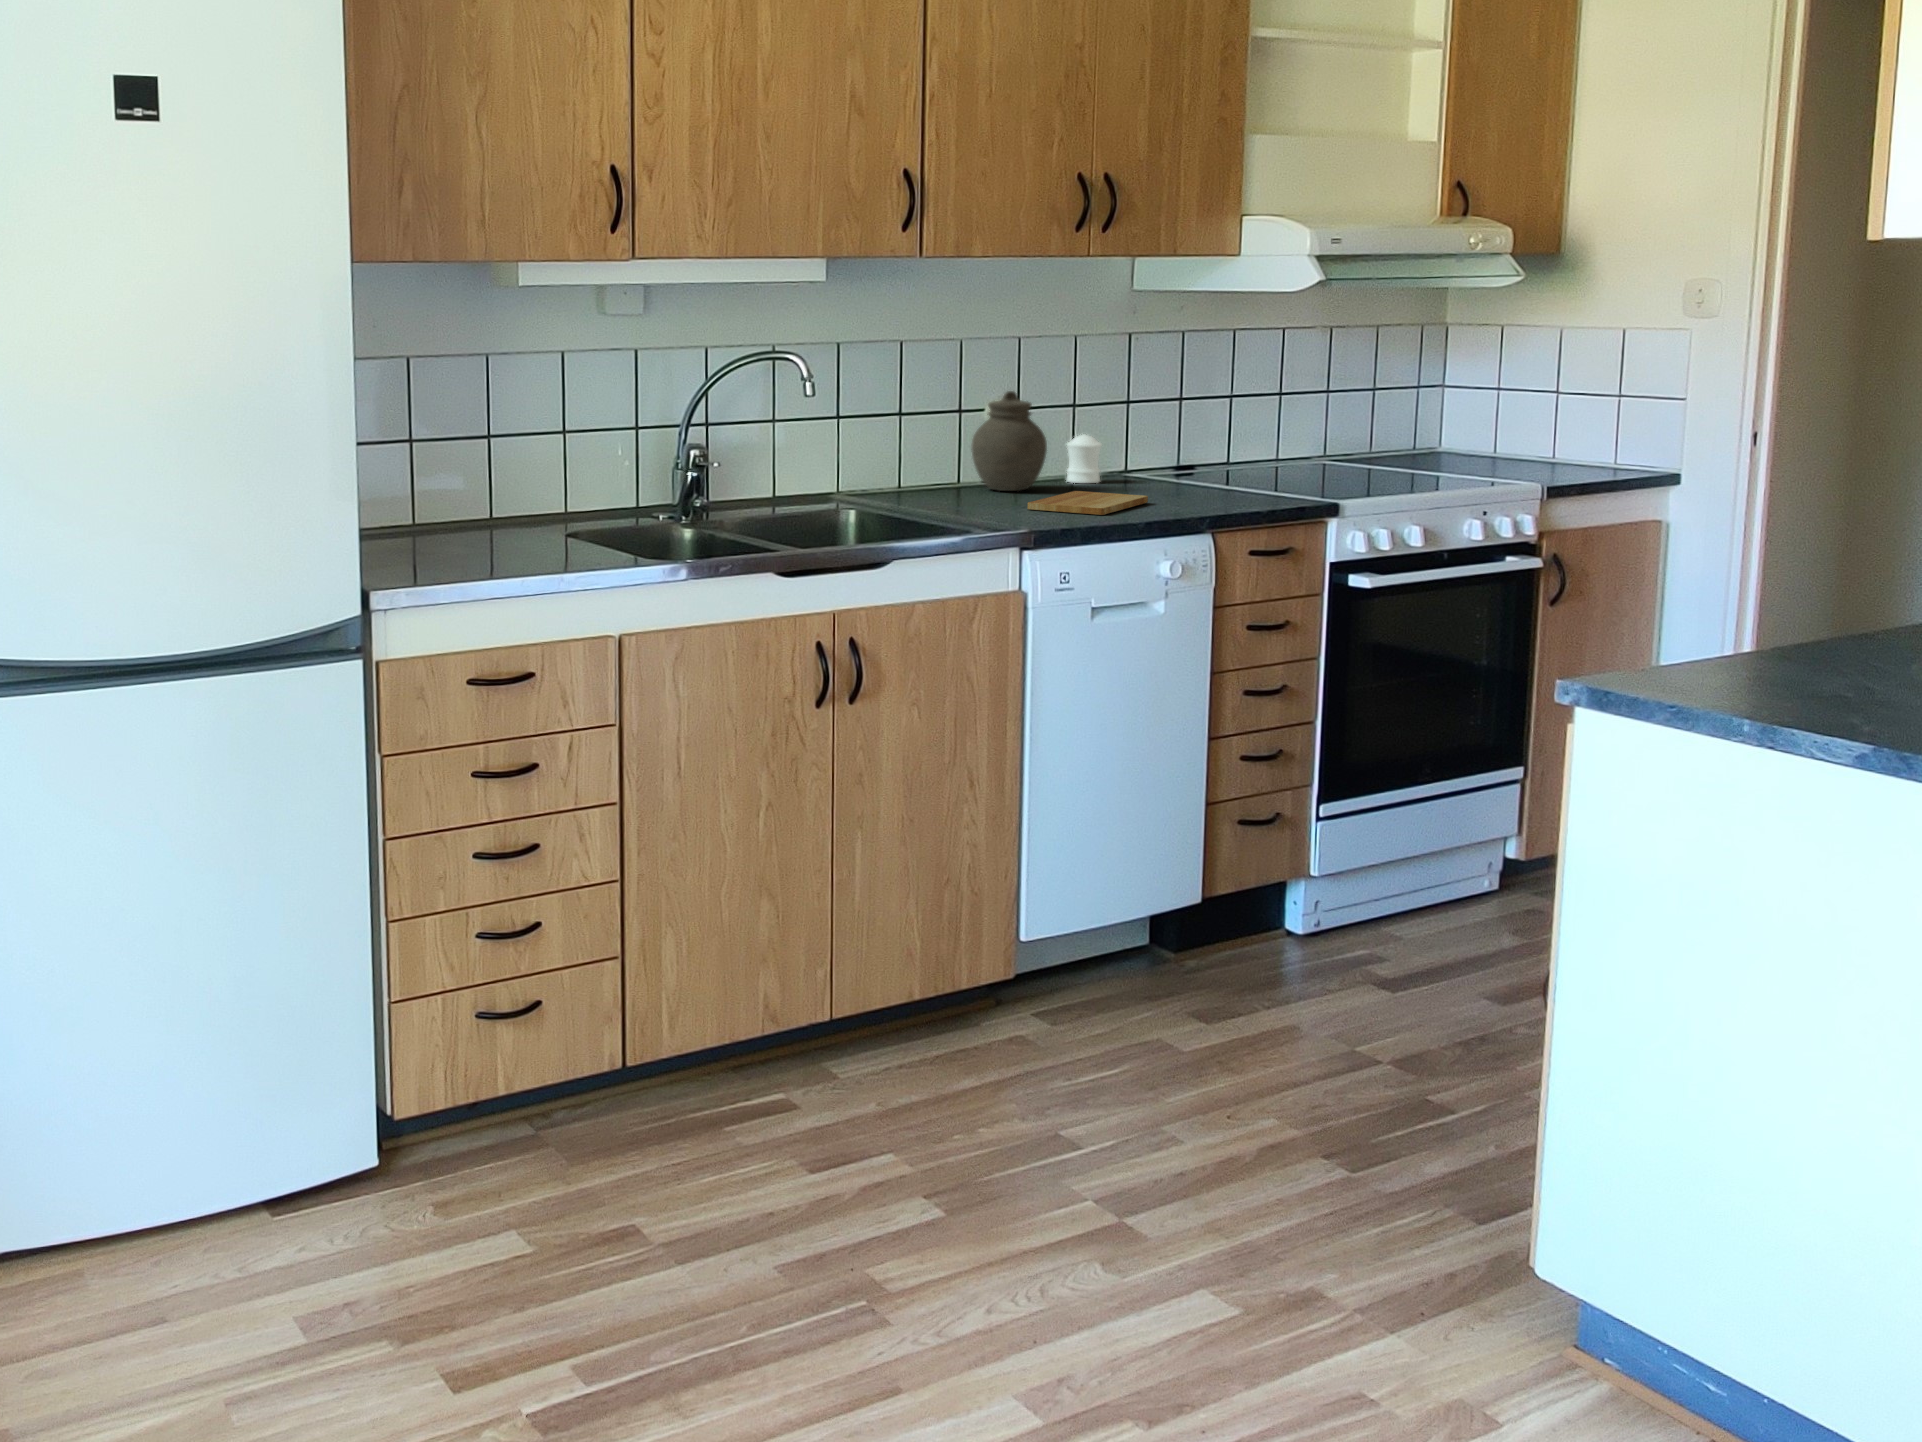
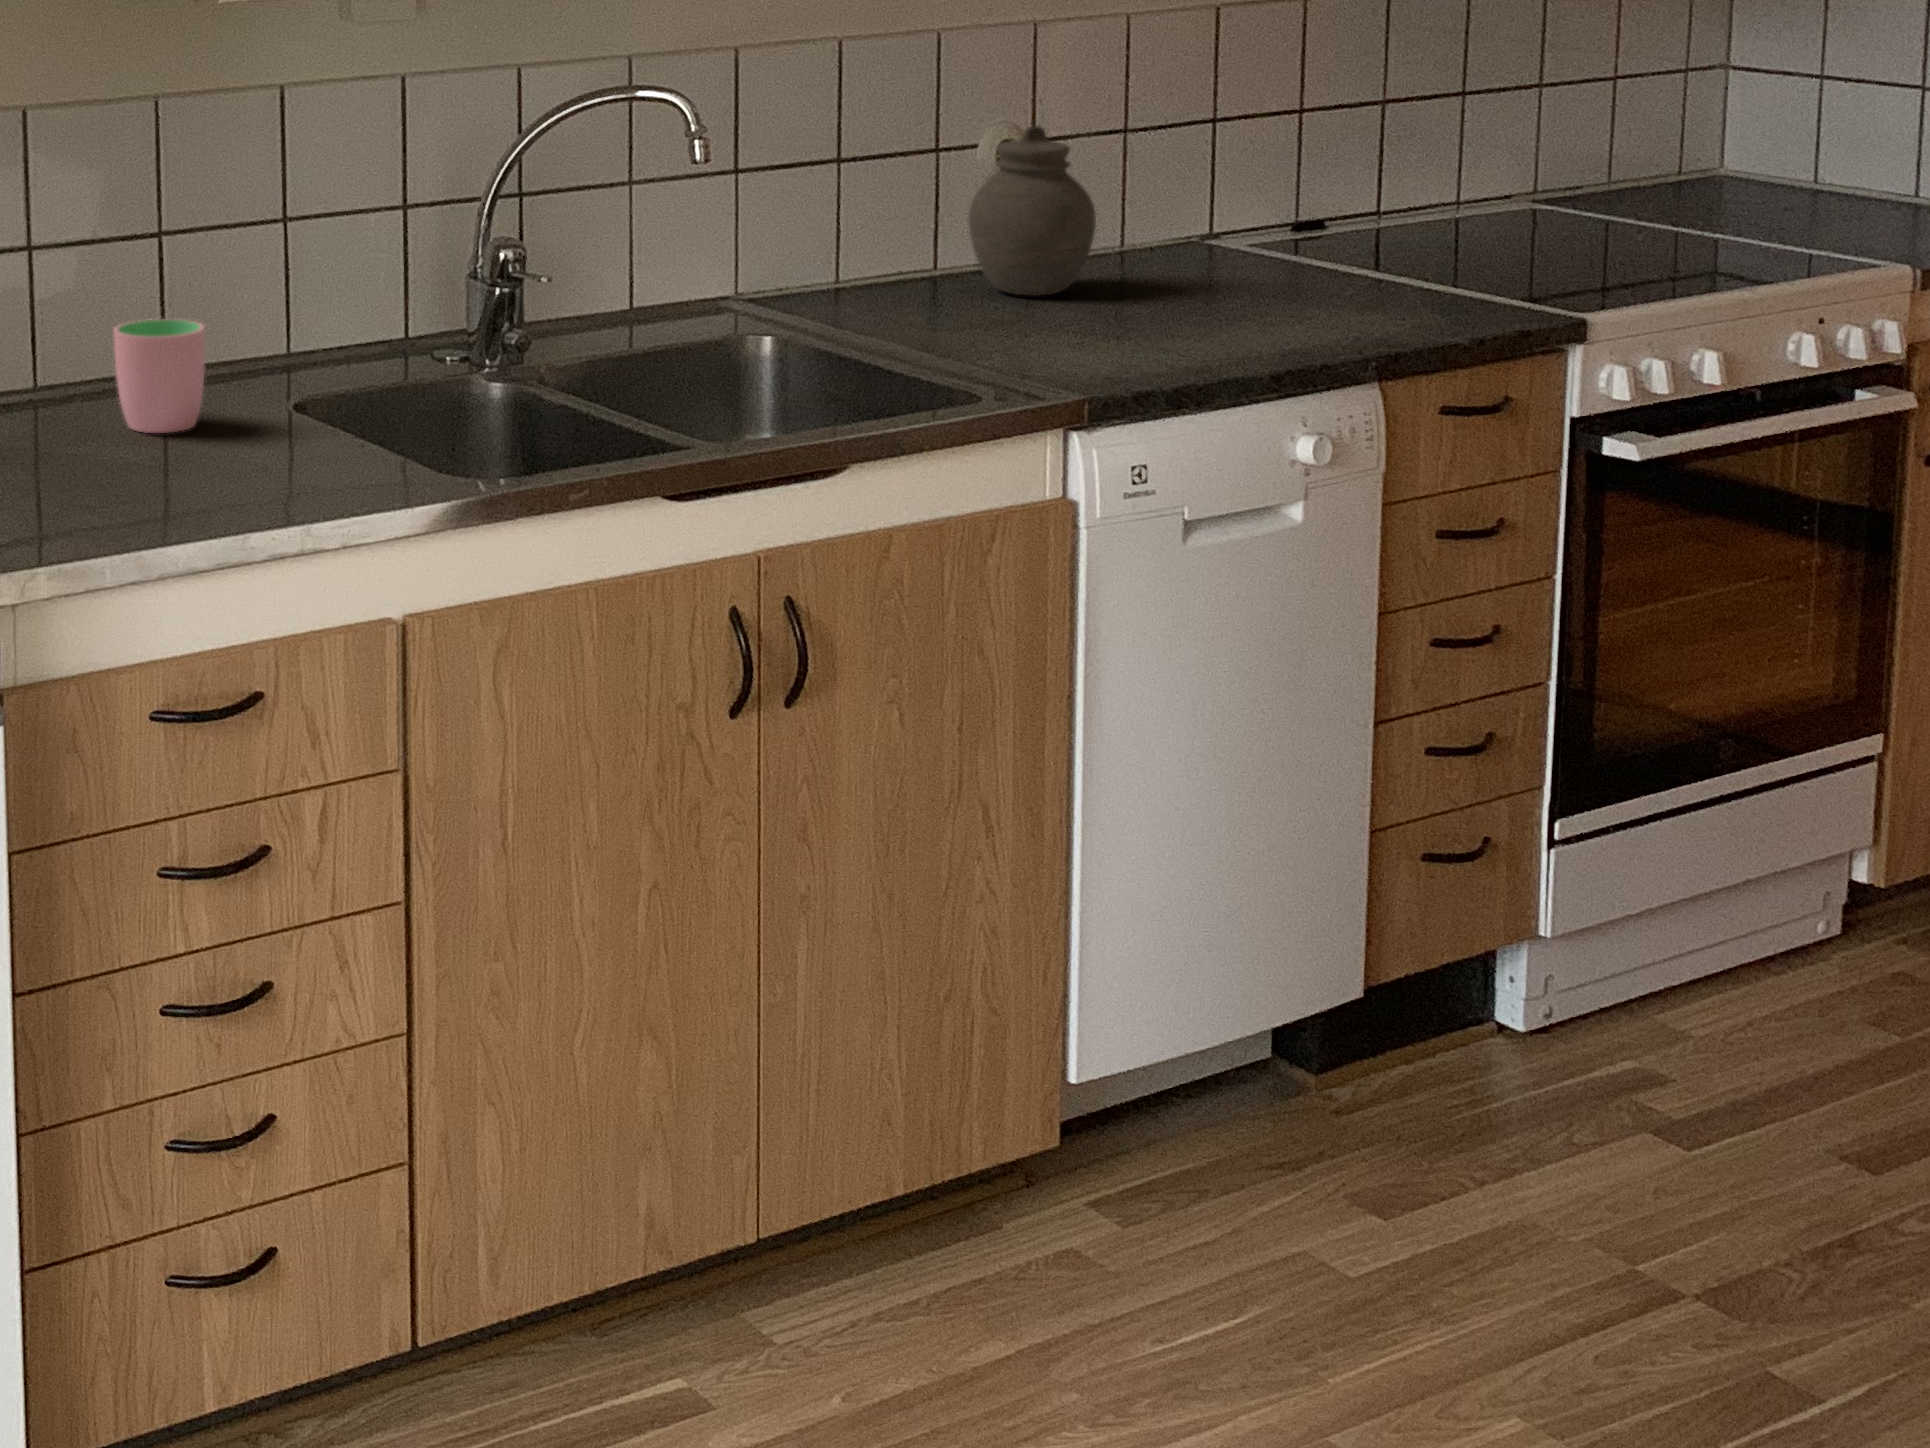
salt shaker: present [1067,434,1101,483] -> none [1124,189,1185,273]
cup: none [458,475,511,538] -> present [114,319,205,433]
cutting board: present [1028,491,1148,515] -> none [1072,302,1271,359]

